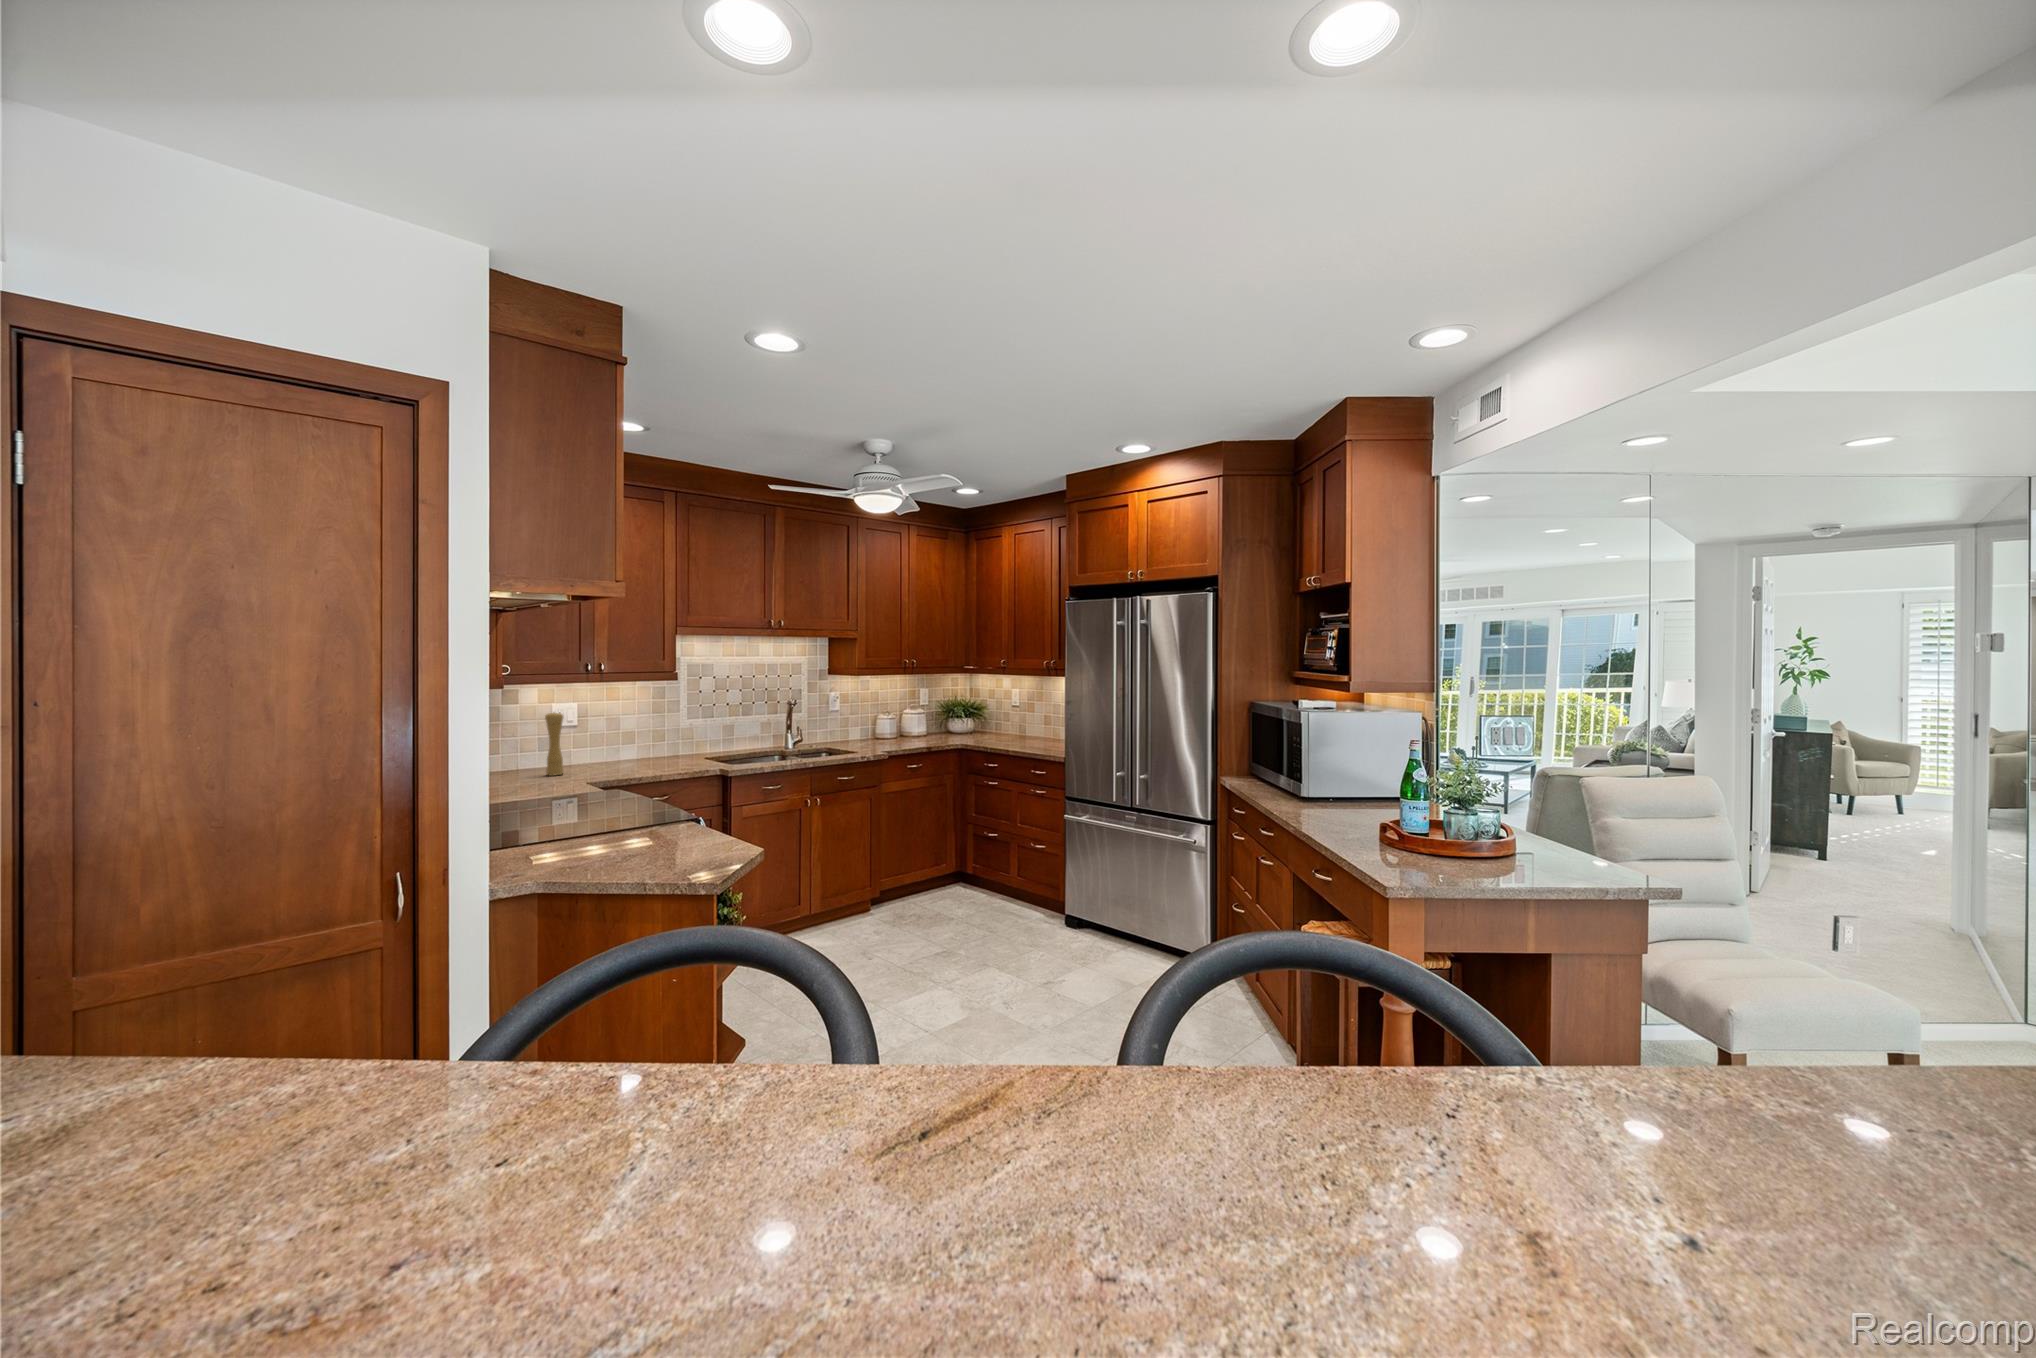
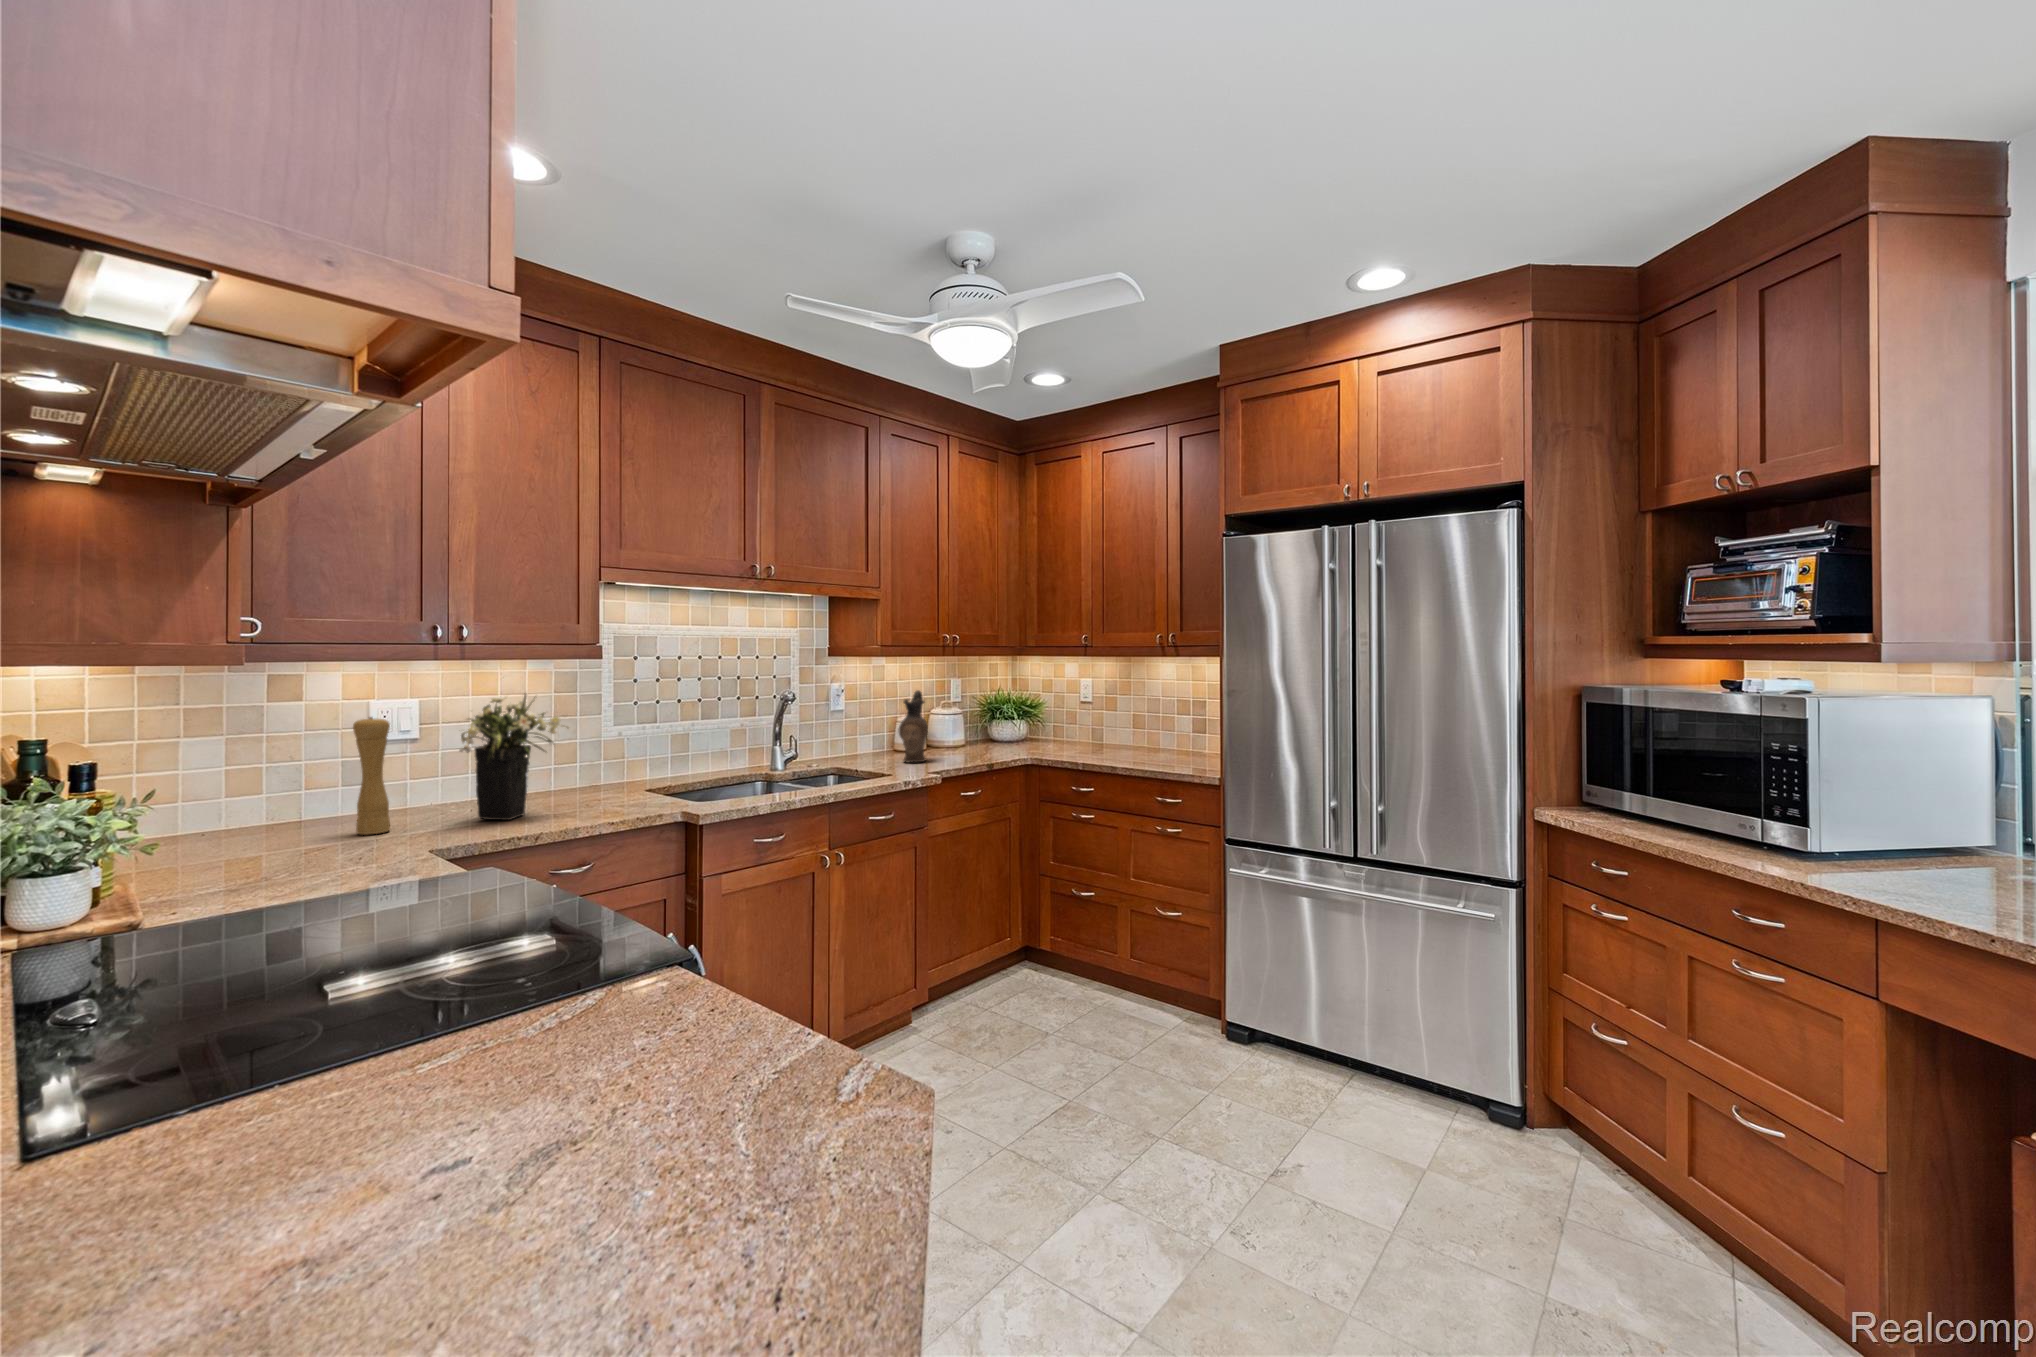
ceramic pitcher: none [873,697,893,745] -> present [899,690,928,762]
flower arrangement: none [595,699,659,771] -> present [460,694,568,820]

